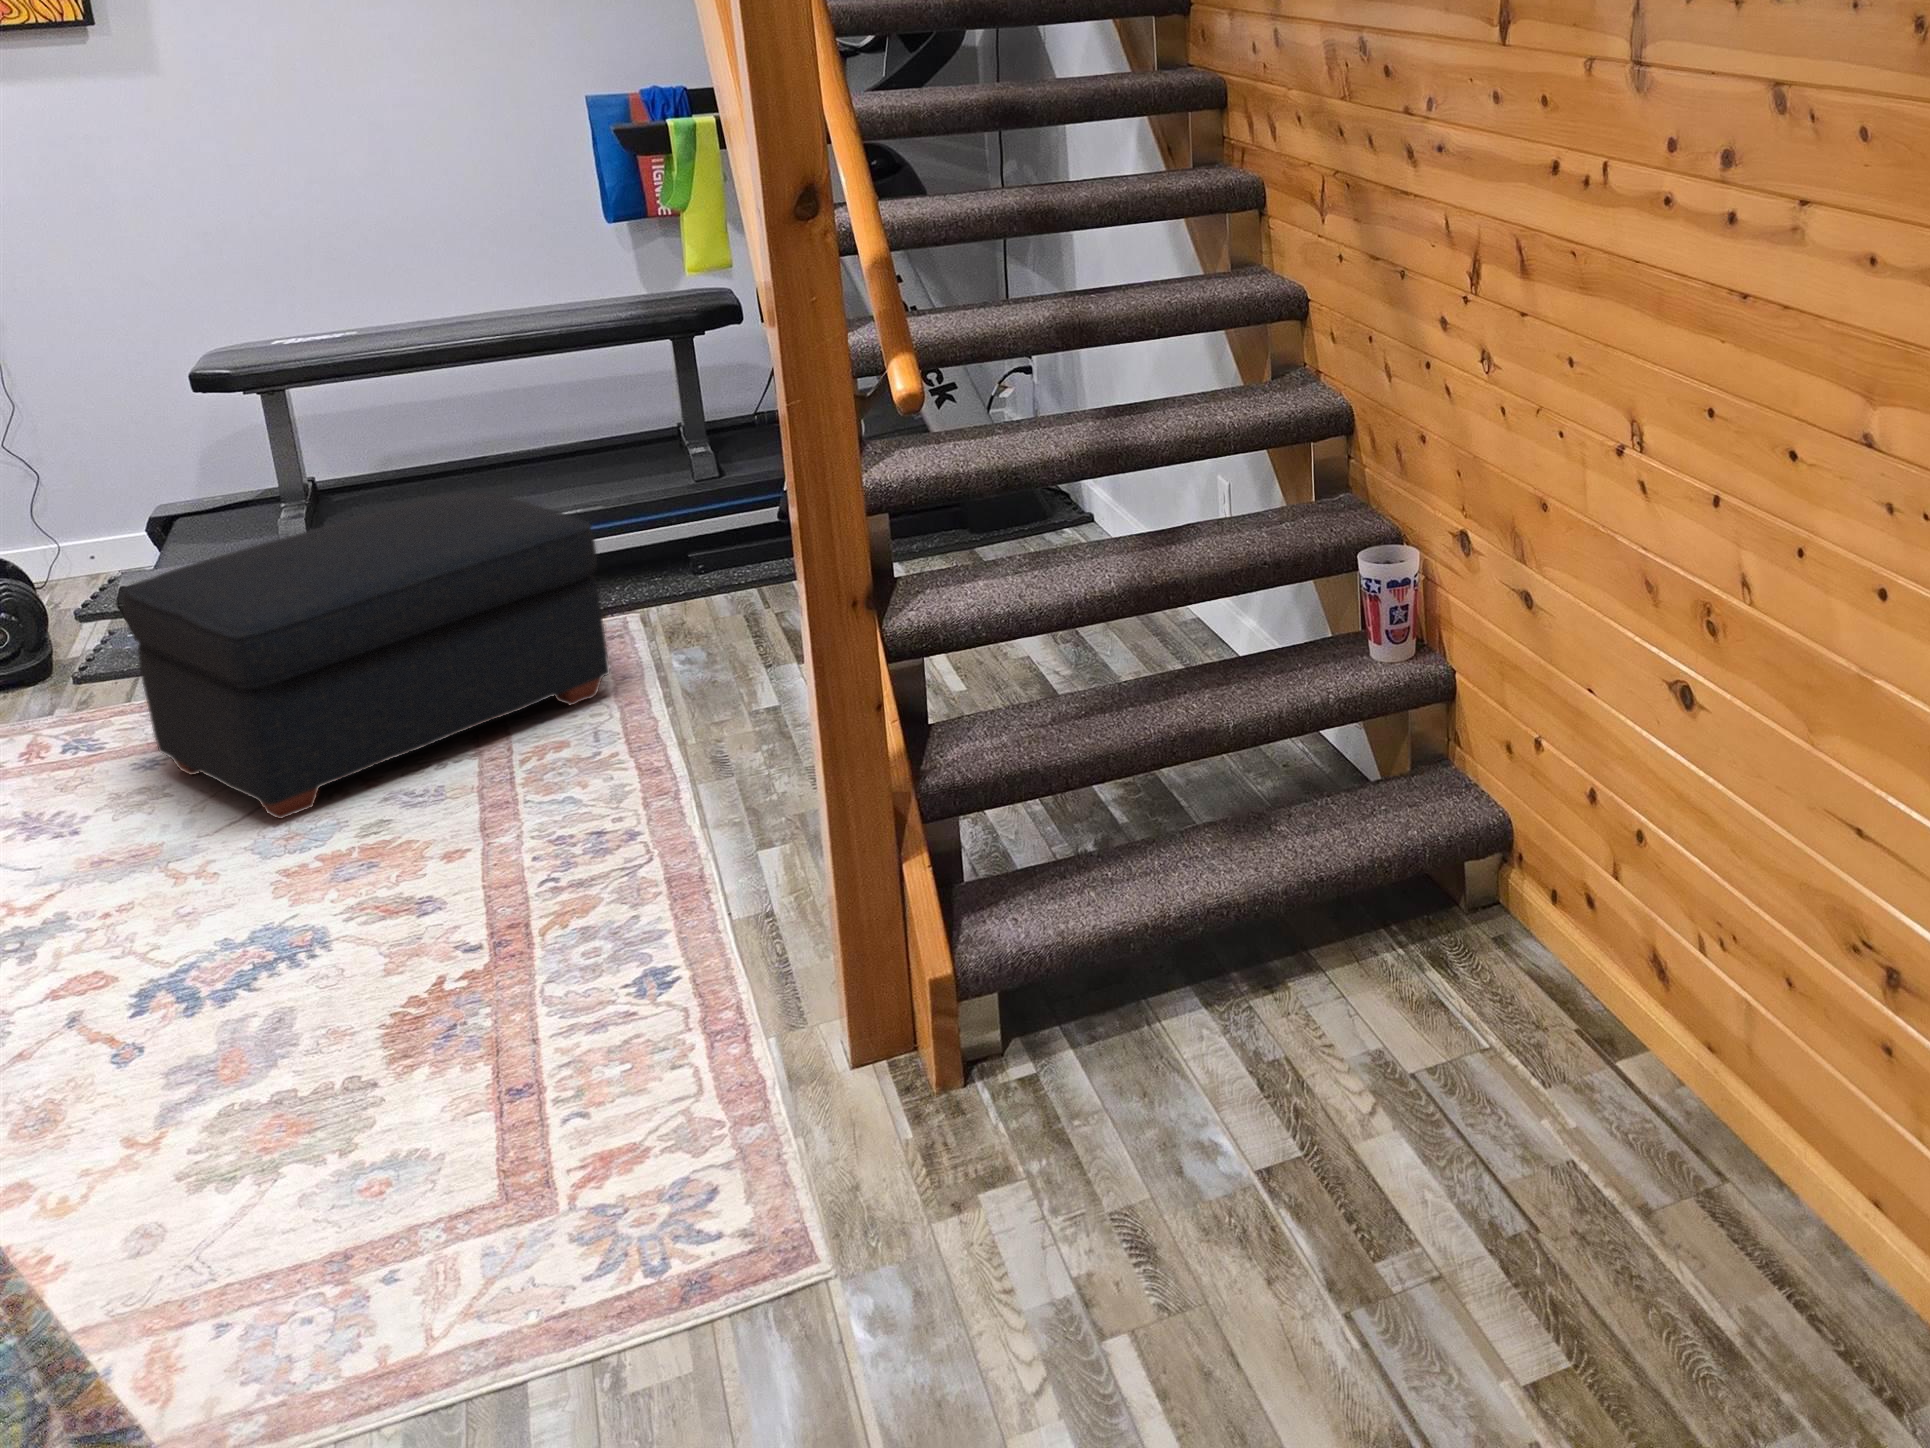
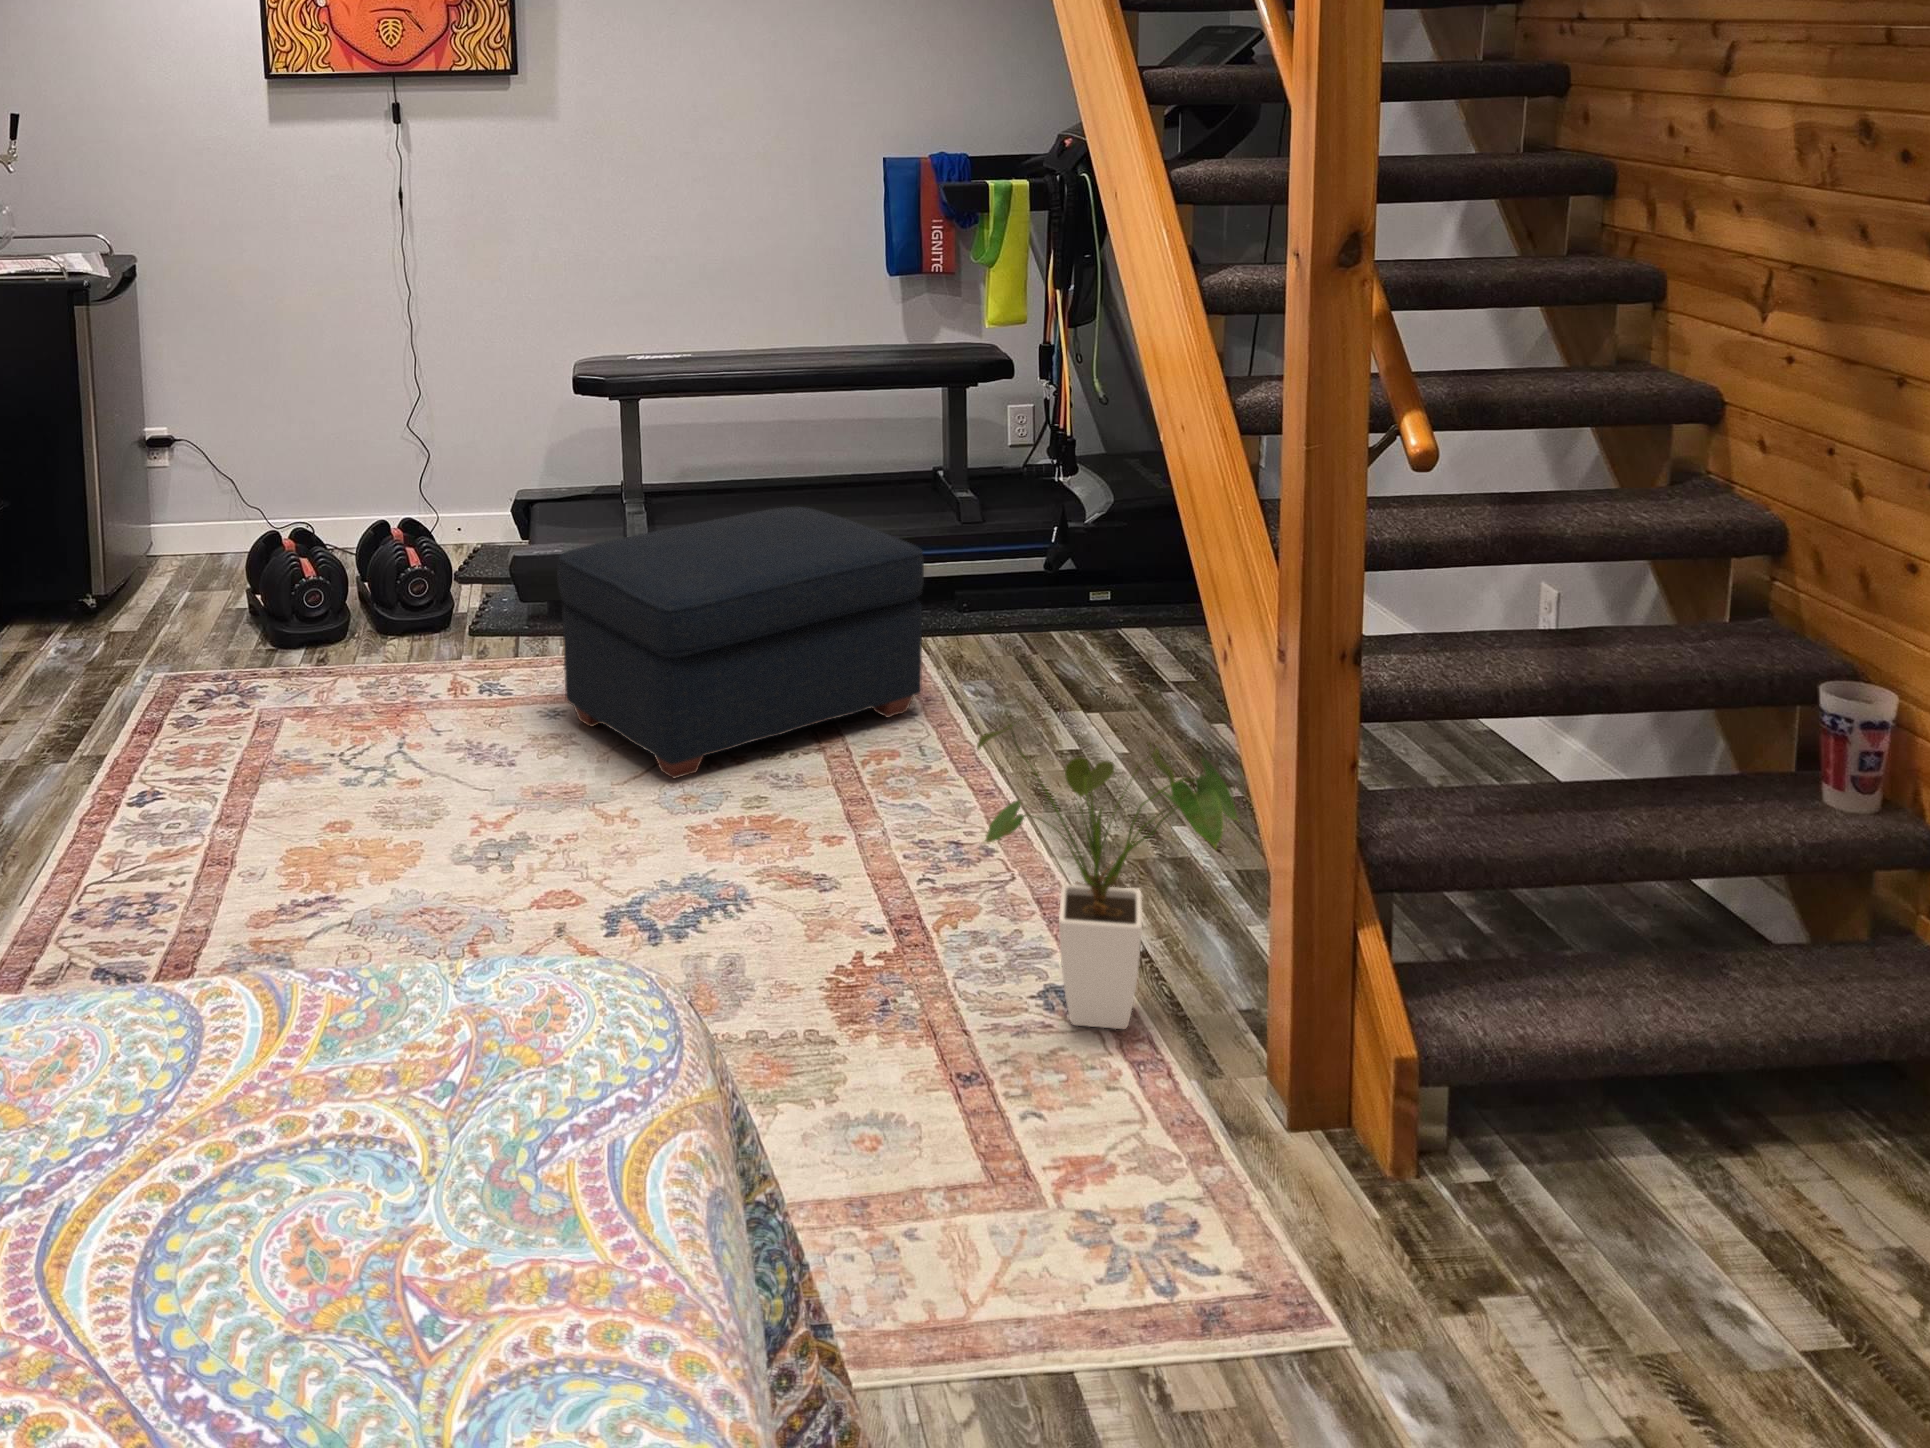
house plant: none [524,706,813,1007] -> present [977,723,1238,1029]

